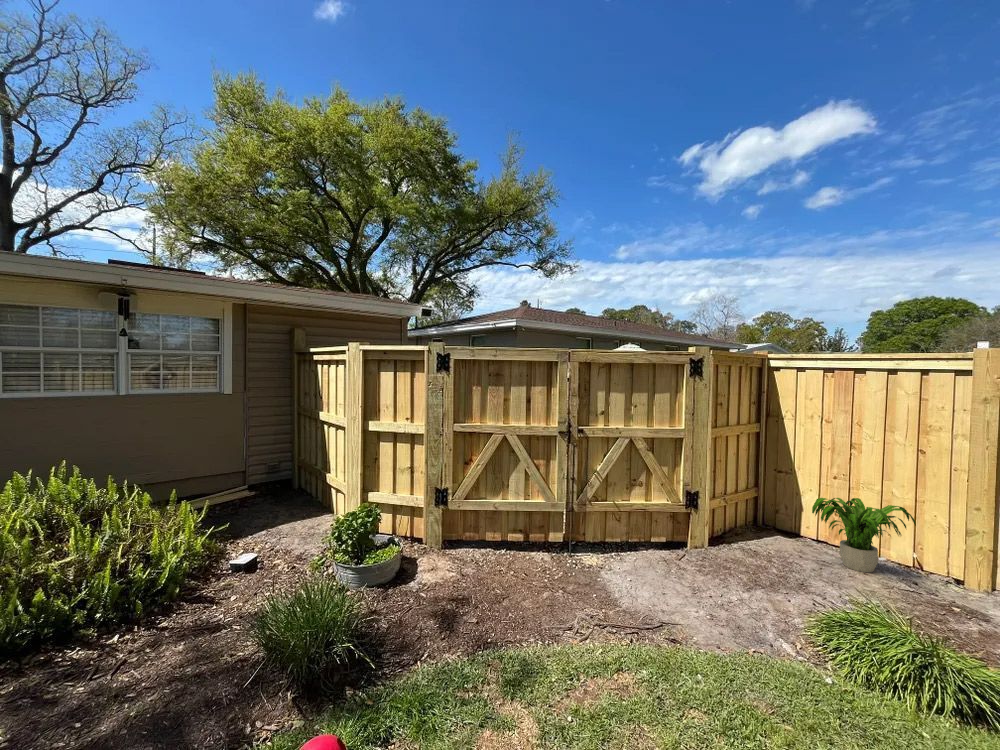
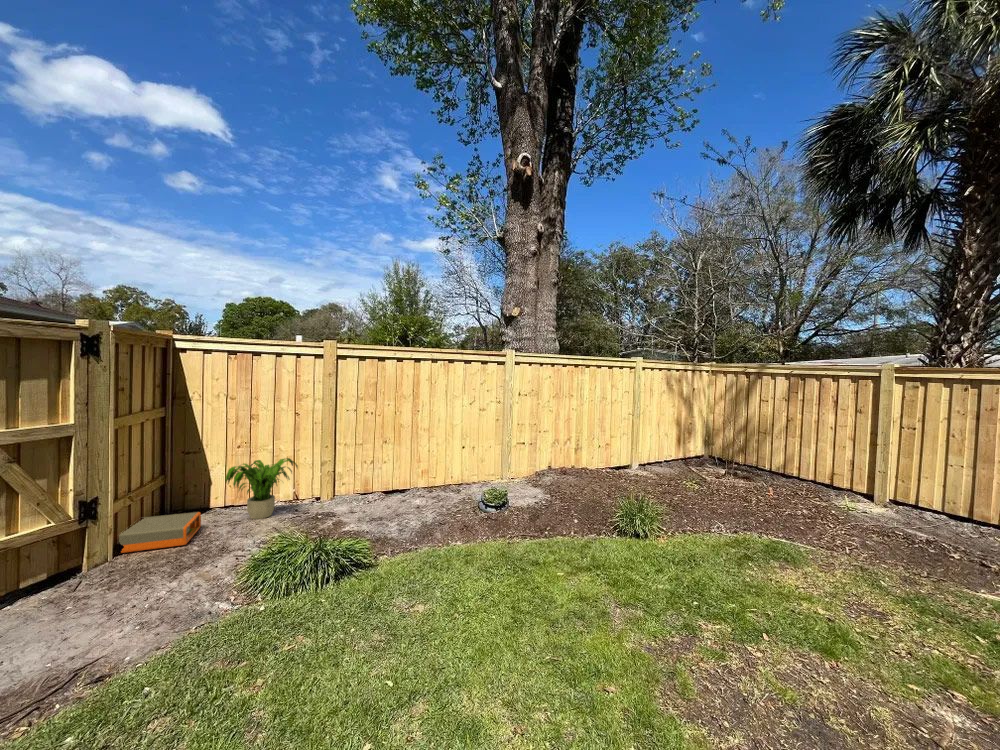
storage box: none [713,522,787,563] -> present [119,512,201,553]

